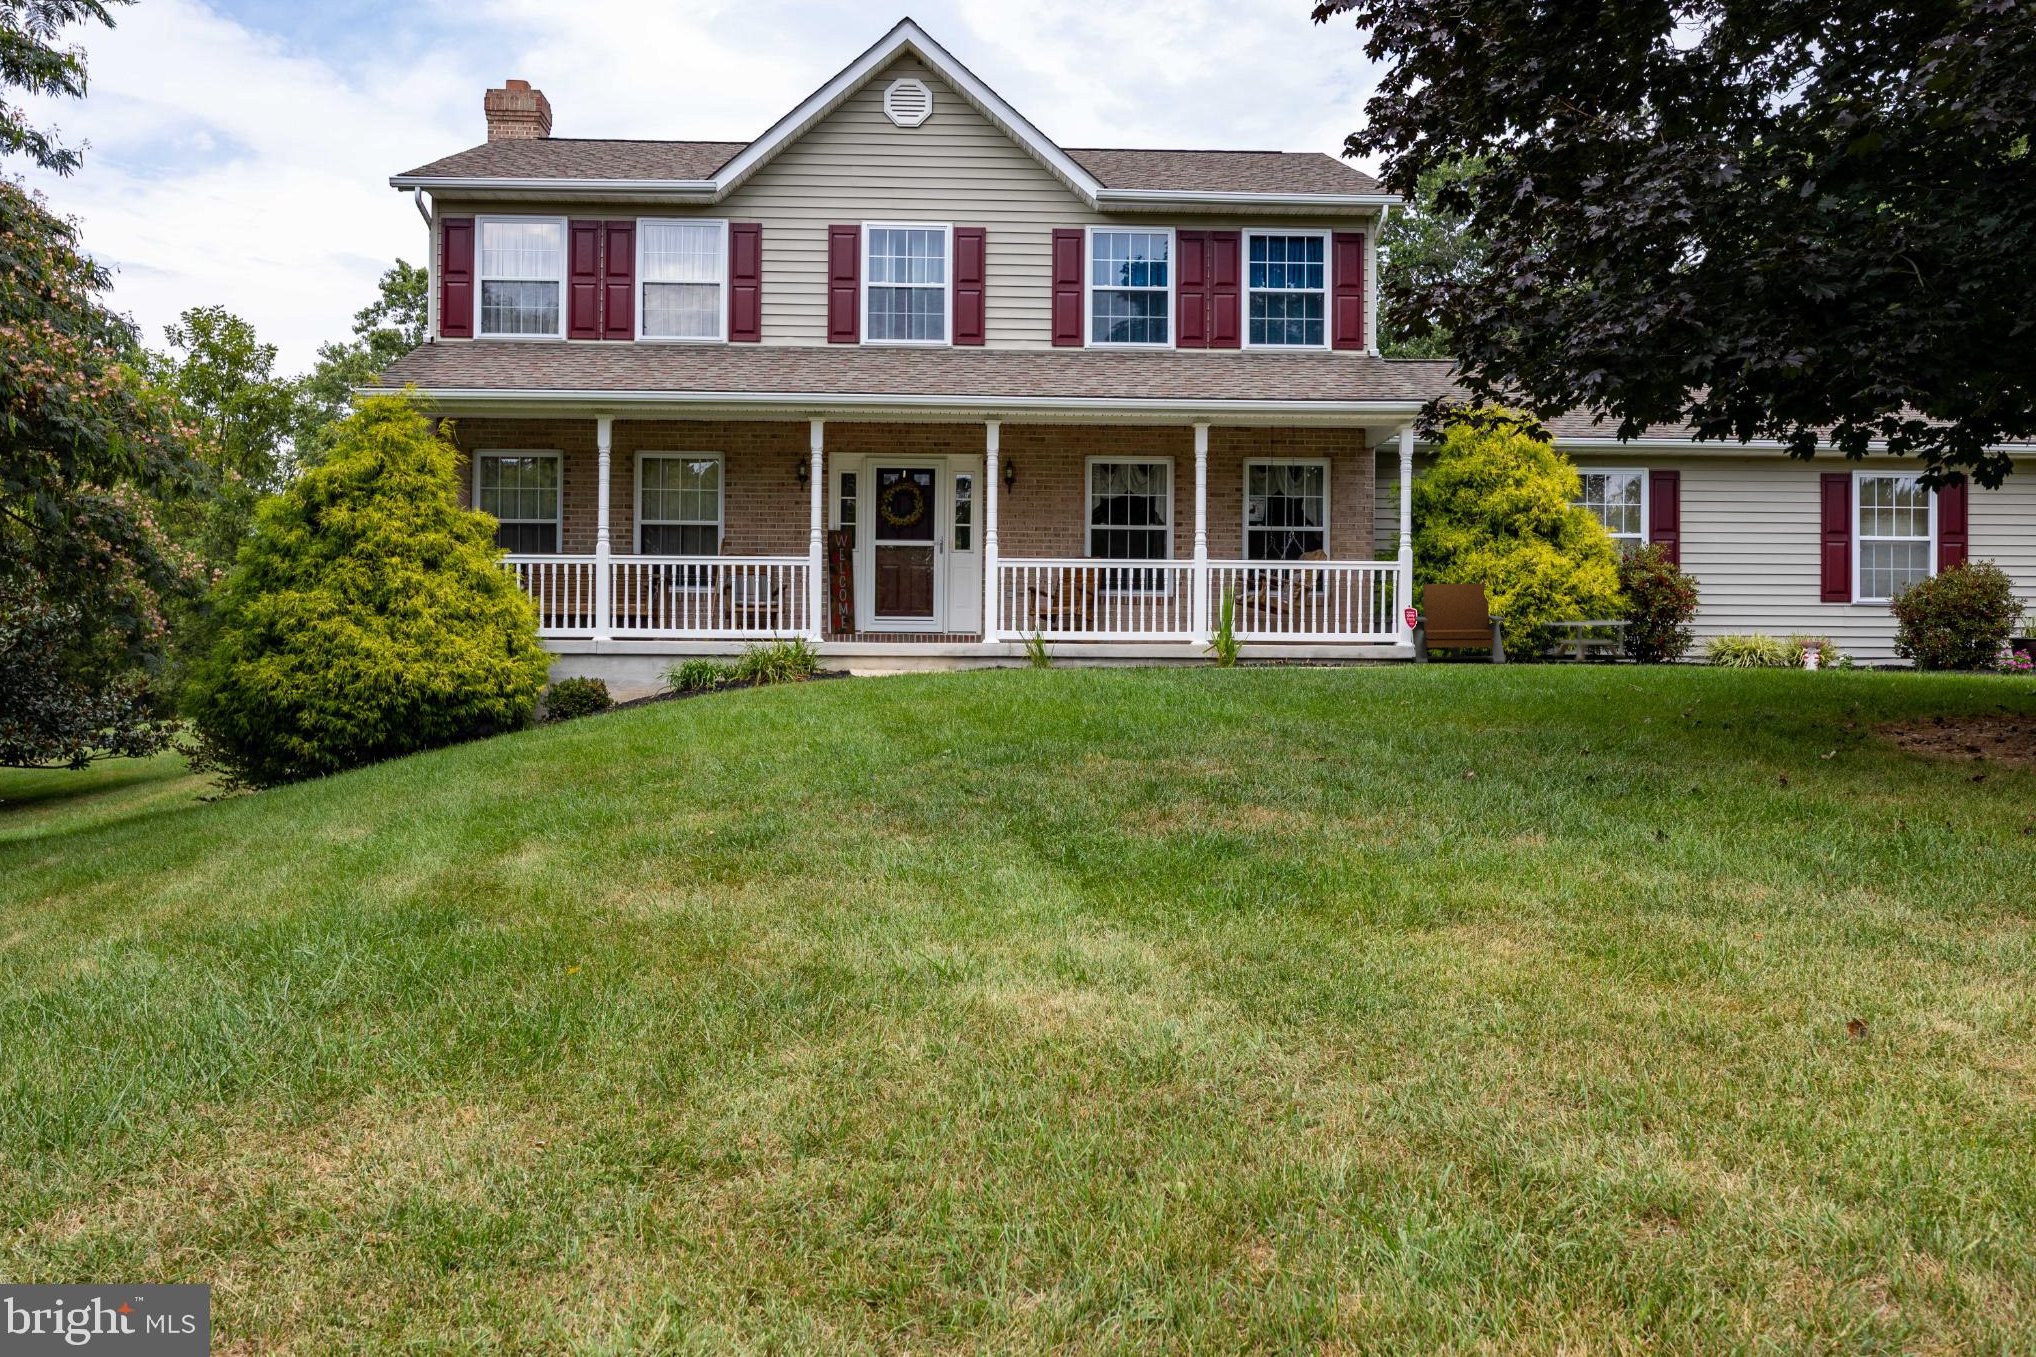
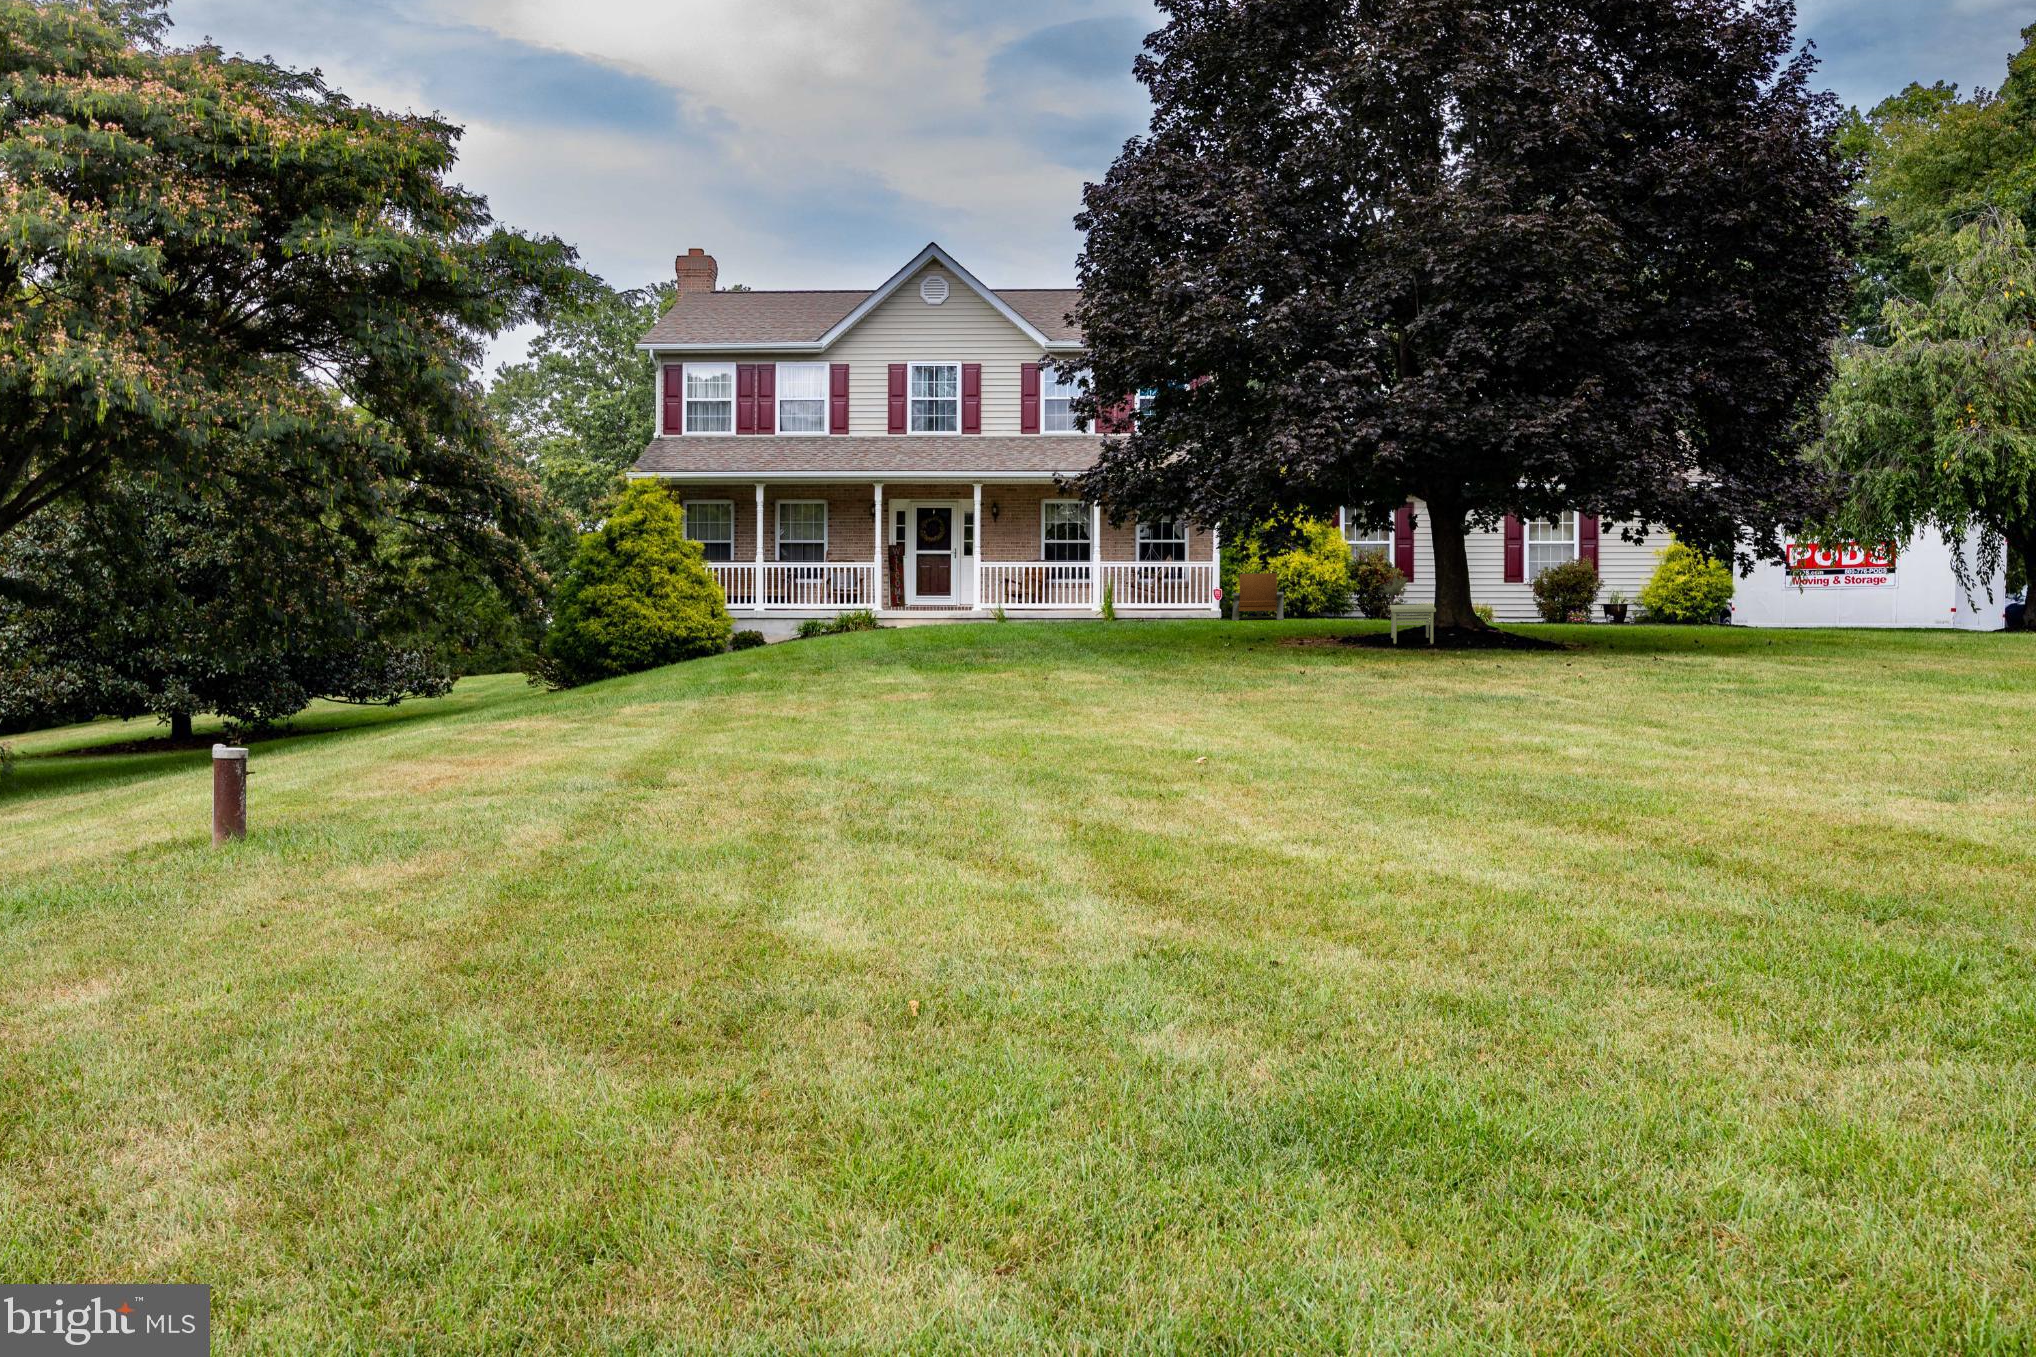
potted tree: none [1641,585,1687,650] -> present [1383,573,1406,605]
round table: present [1552,620,1630,660] -> none [1310,594,1363,618]
storage bench: none [1799,643,1930,720] -> present [1390,604,1436,643]

